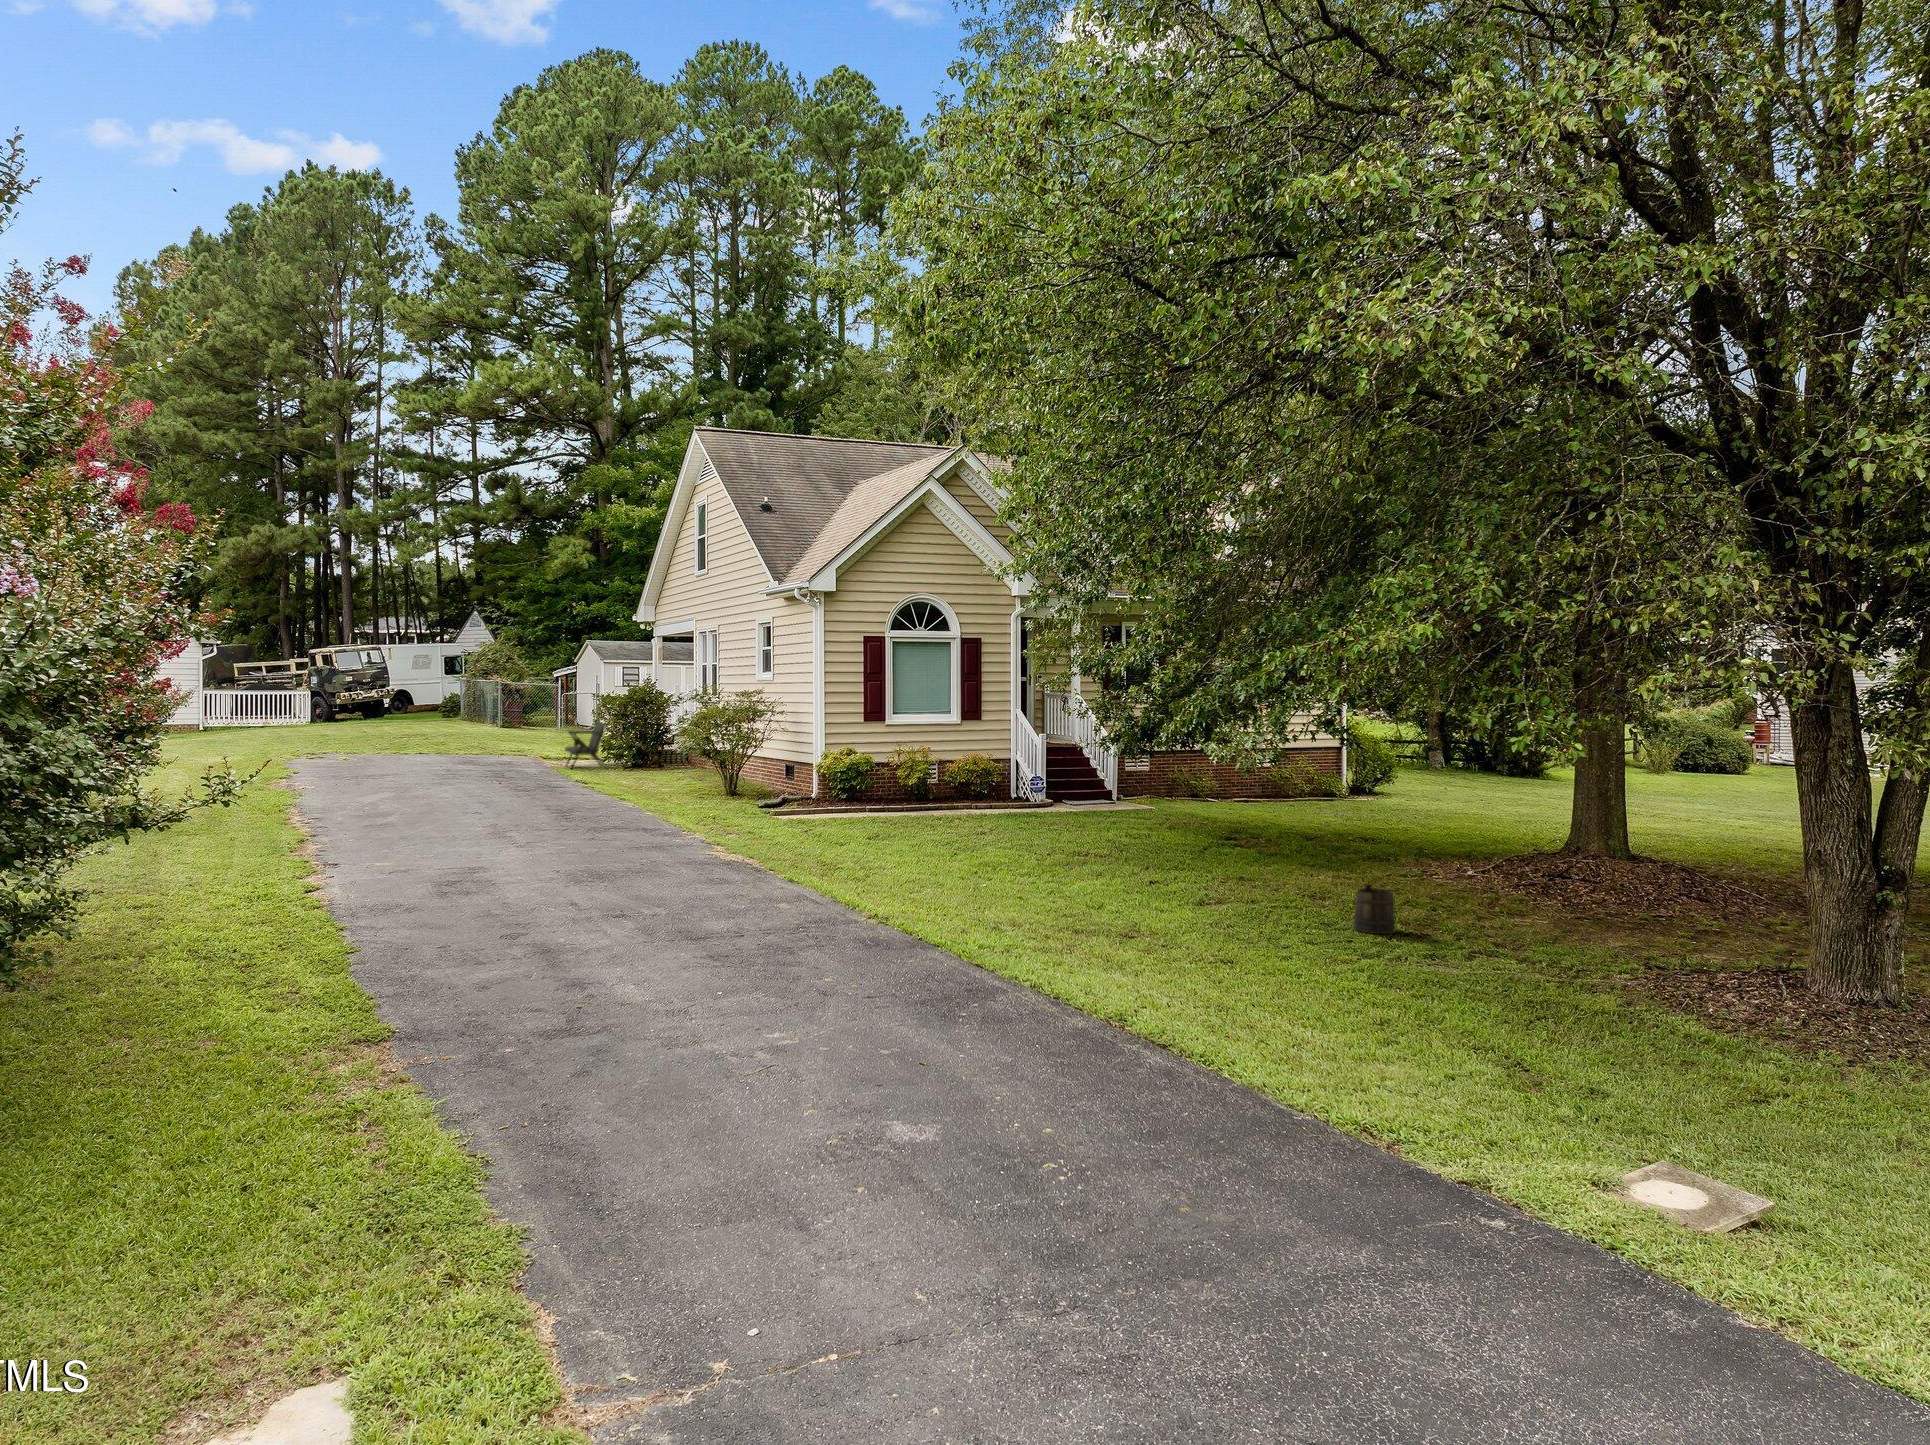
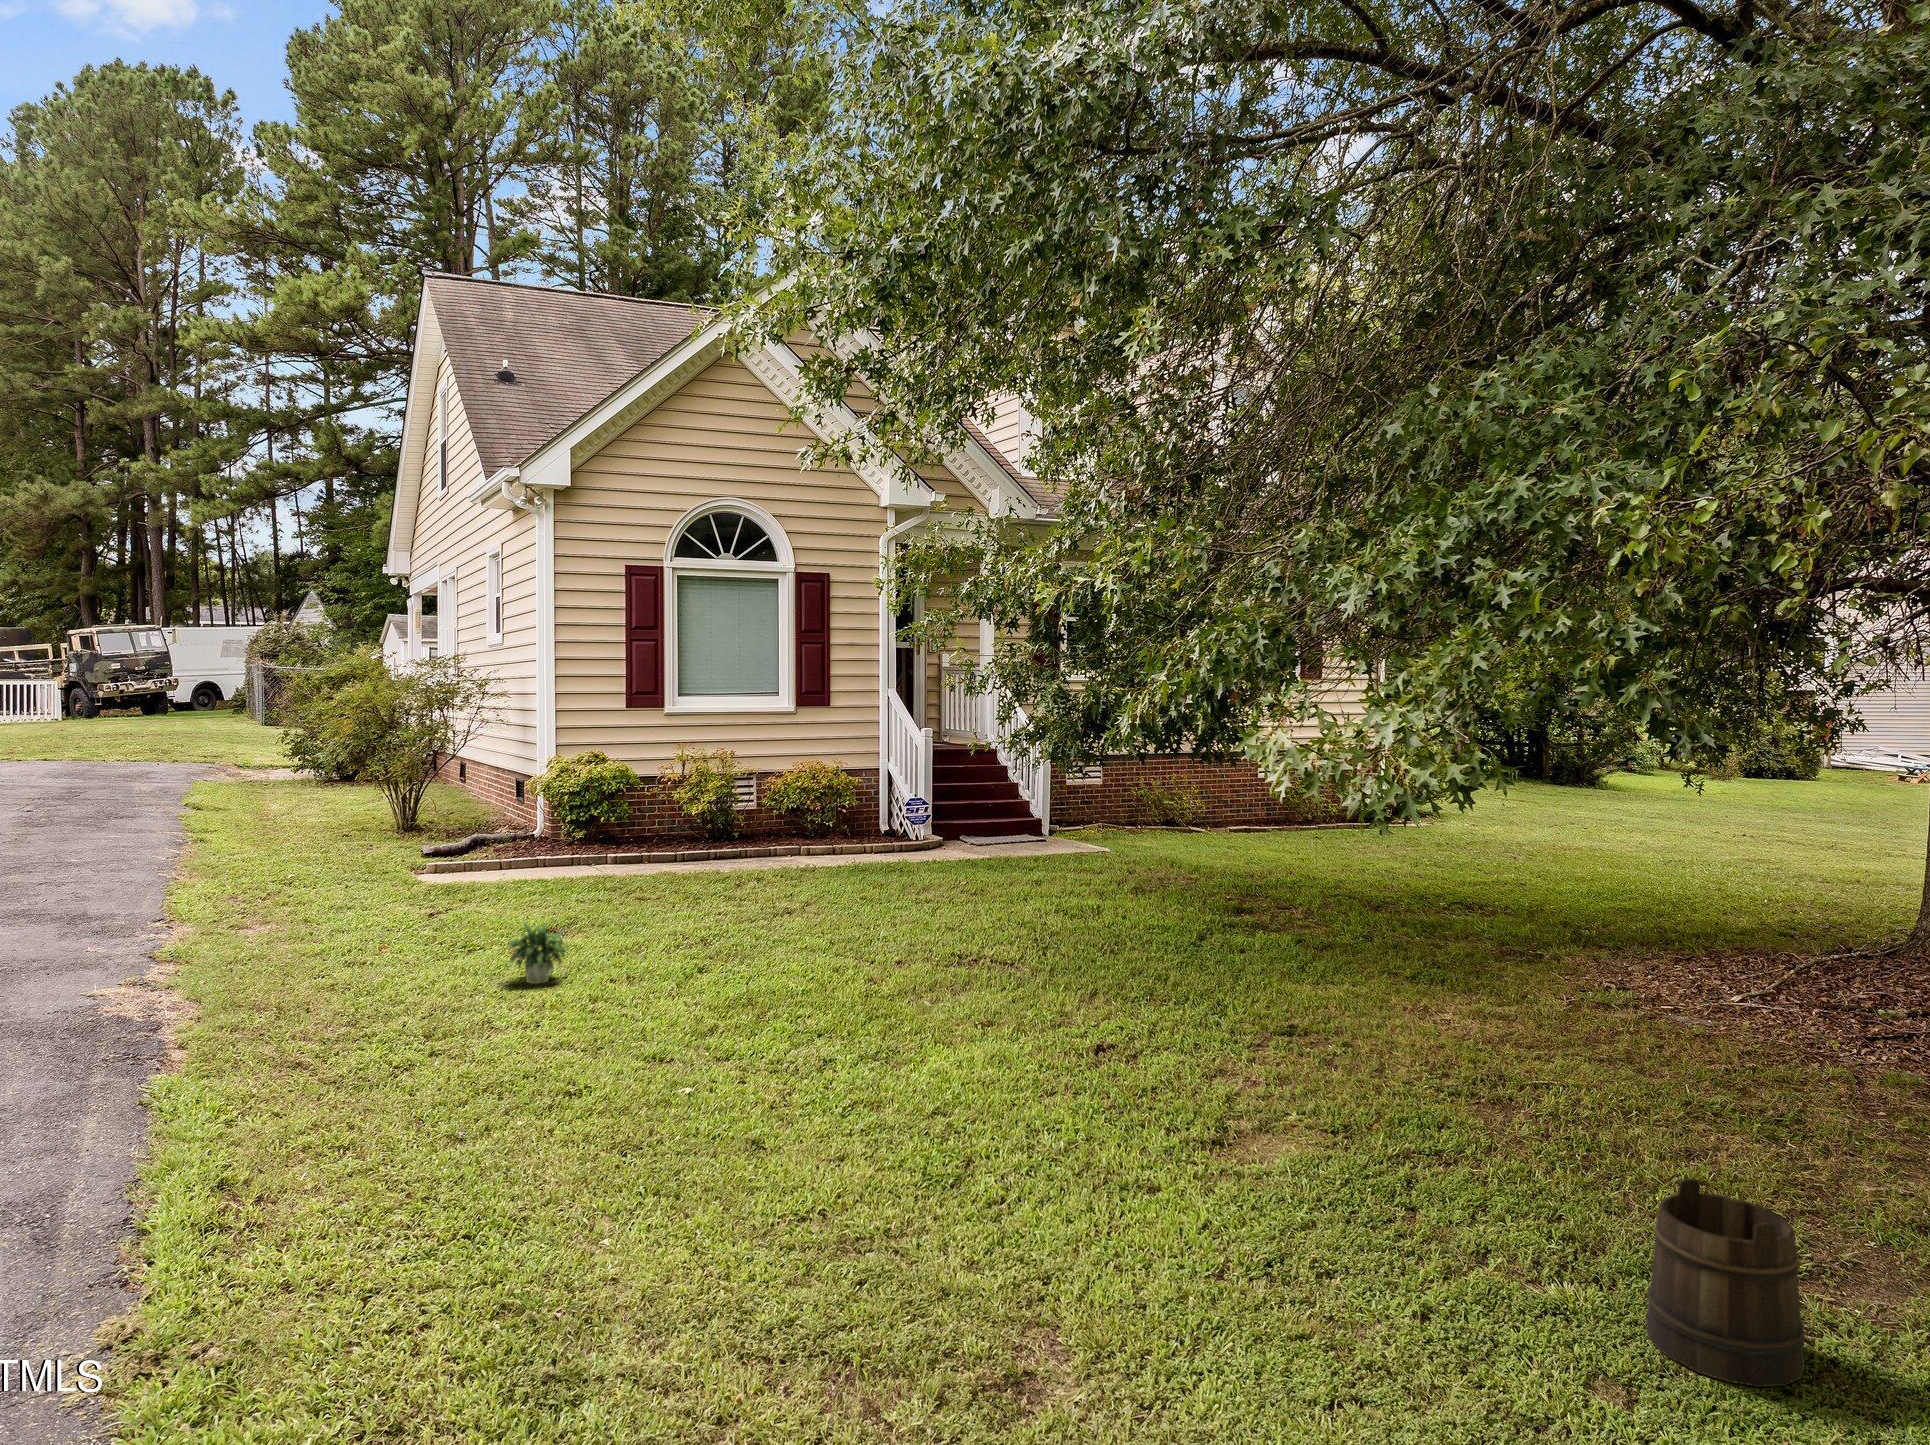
lounge chair: present [565,721,607,768] -> none [247,715,314,786]
potted plant: none [895,828,921,856] -> present [509,922,568,984]

